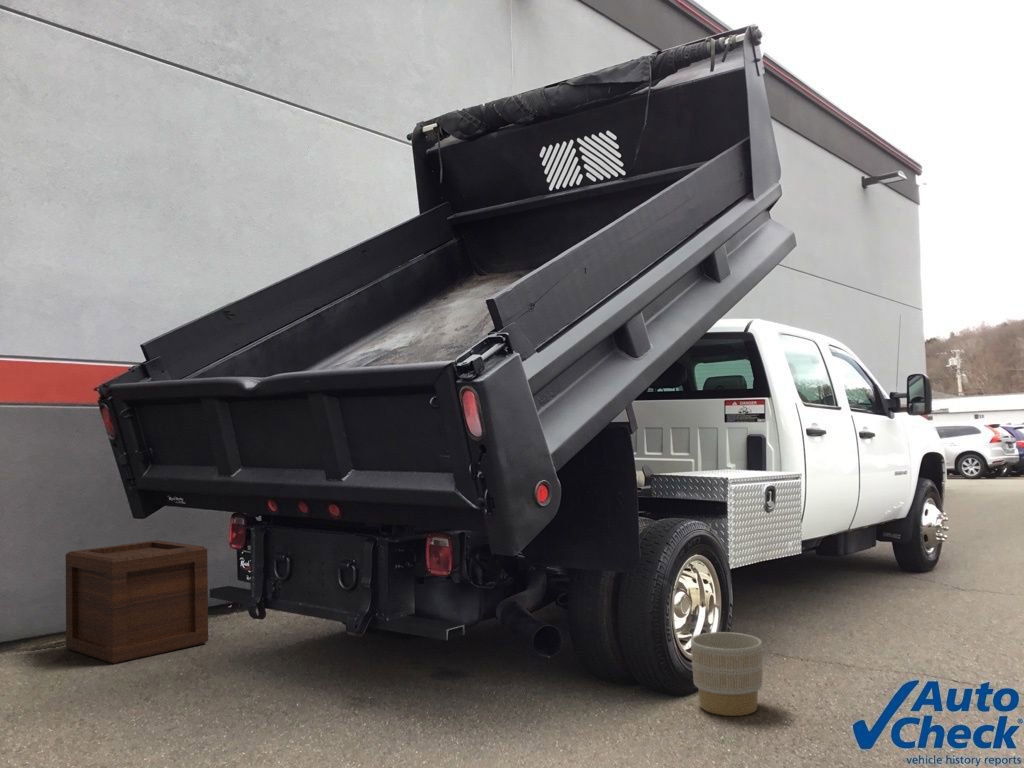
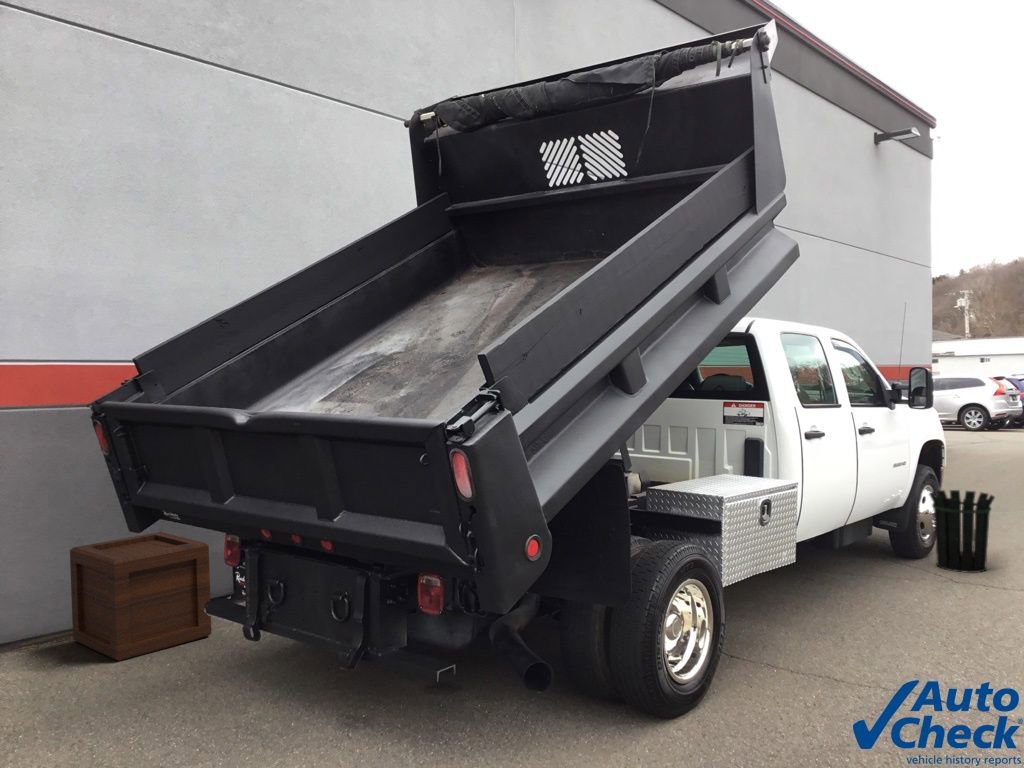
waste bin: none [931,503,997,584] -> present [929,490,995,573]
planter: present [691,632,763,716] -> none [681,655,752,743]

